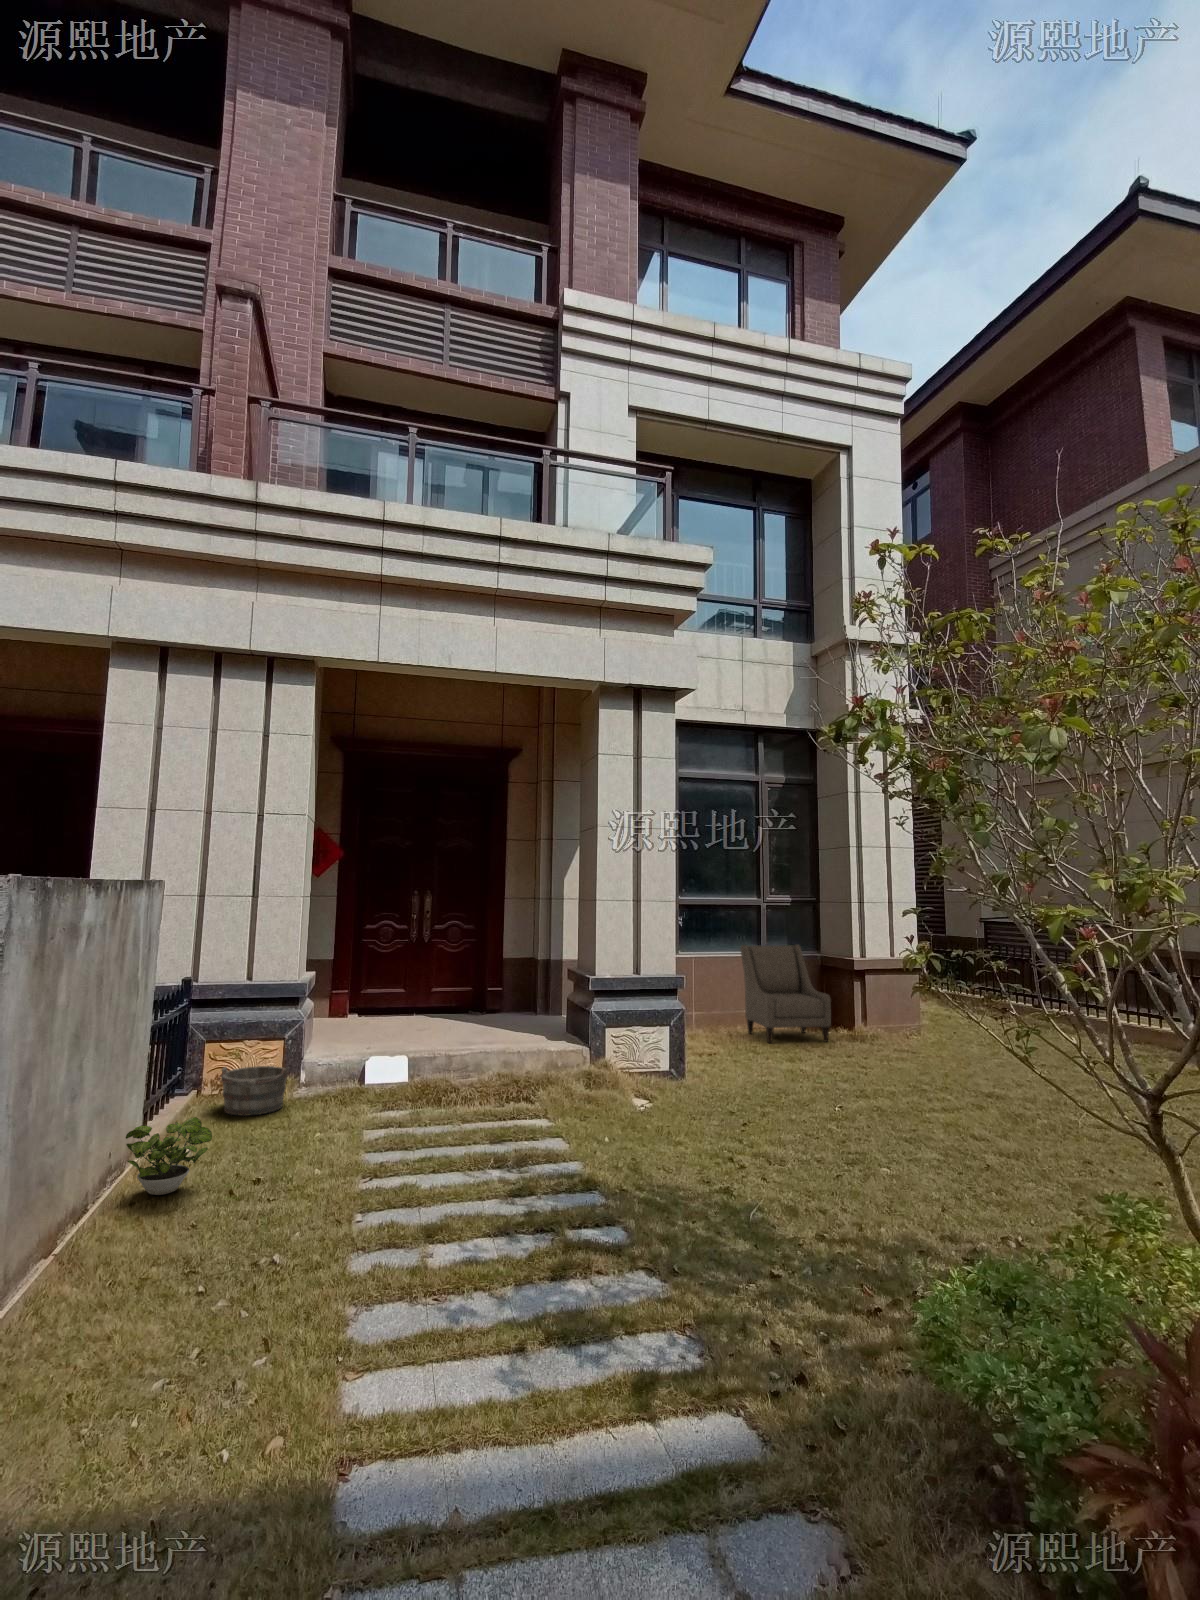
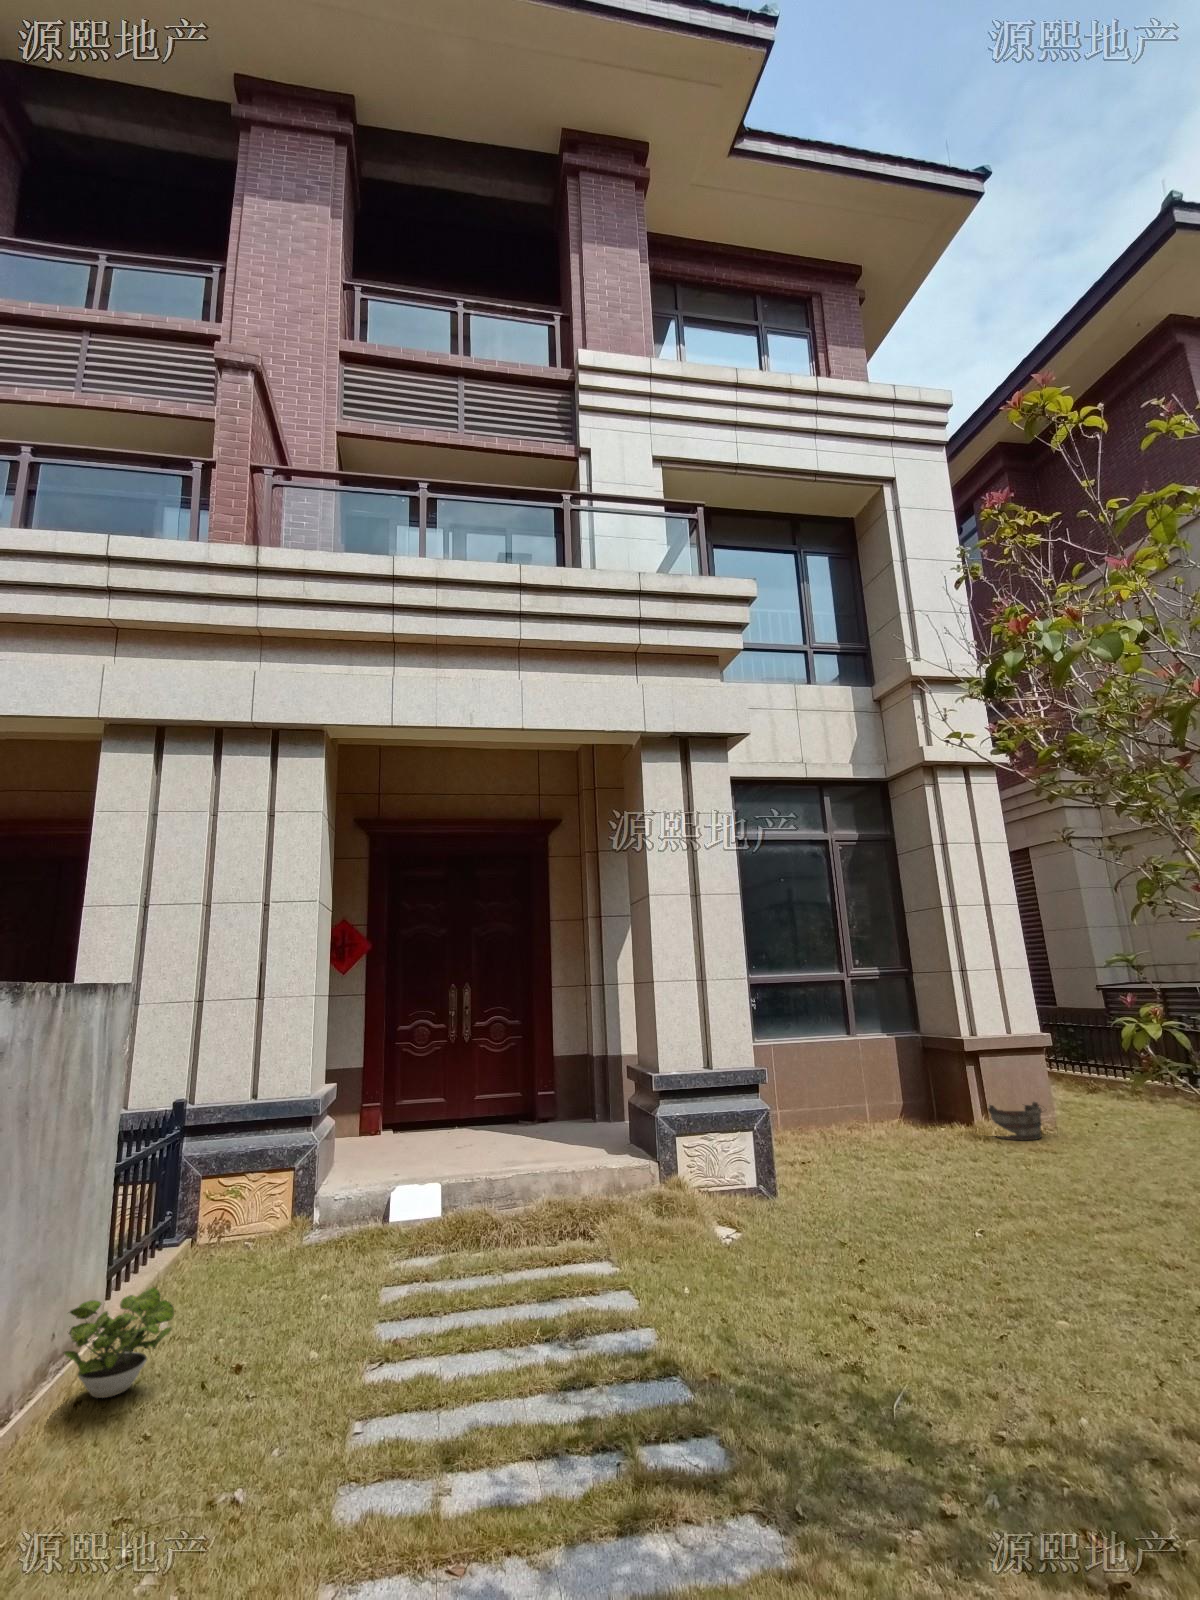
chair: present [740,945,831,1043] -> none [825,1027,943,1147]
bucket: present [220,1066,289,1116] -> present [987,1102,1042,1140]

